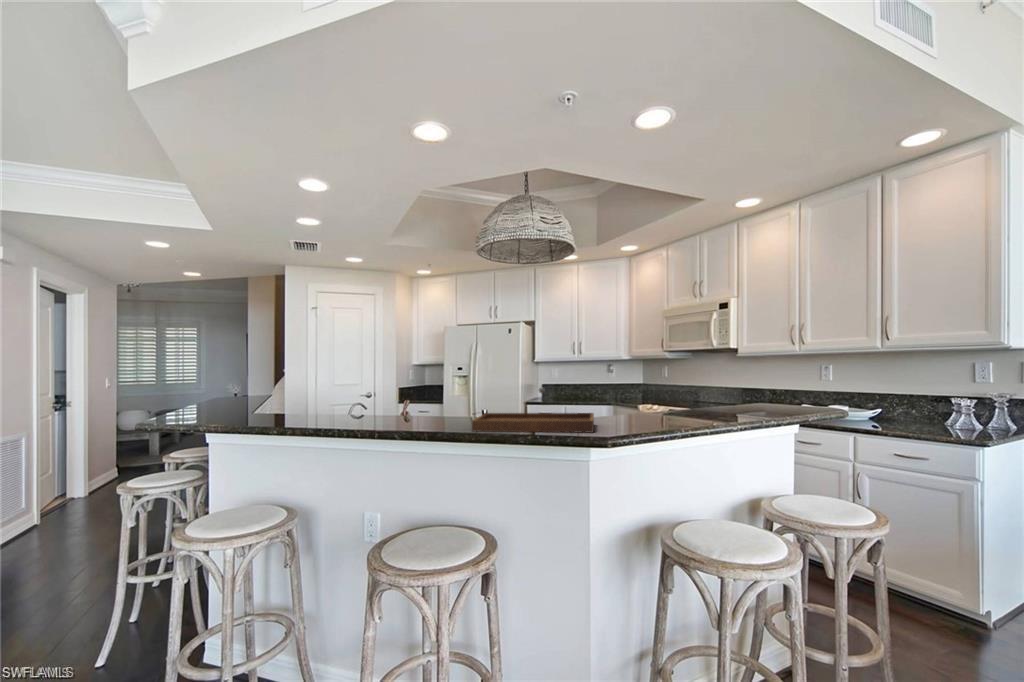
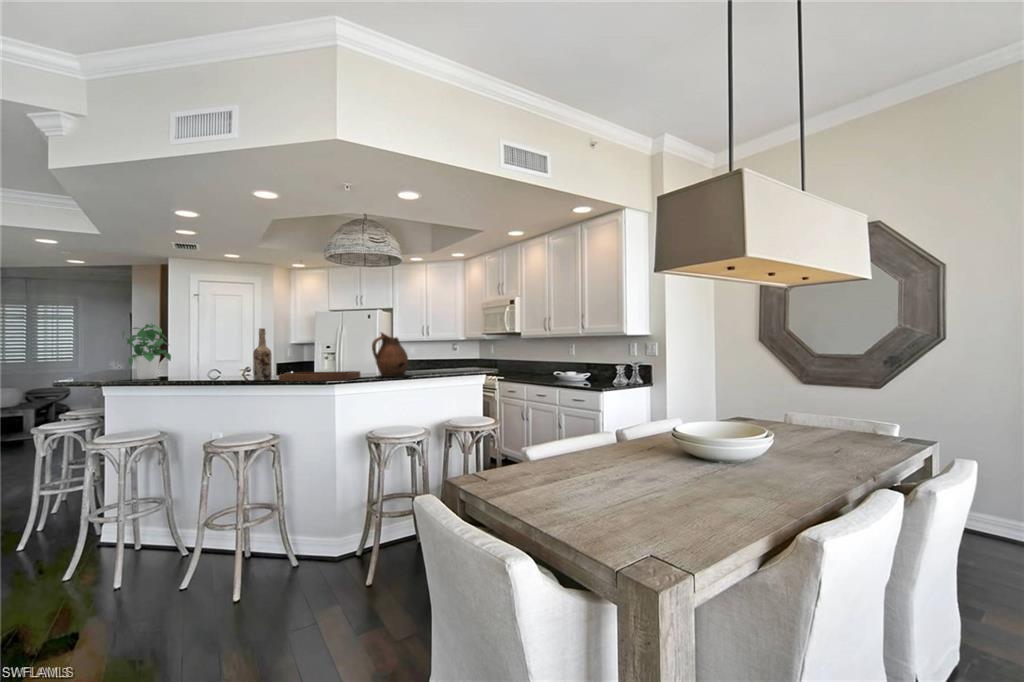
potted plant: none [230,337,299,420] -> present [122,324,171,380]
wine bottle: none [427,342,454,429] -> present [253,328,272,381]
ceramic pitcher: none [611,347,679,426] -> present [372,332,409,378]

